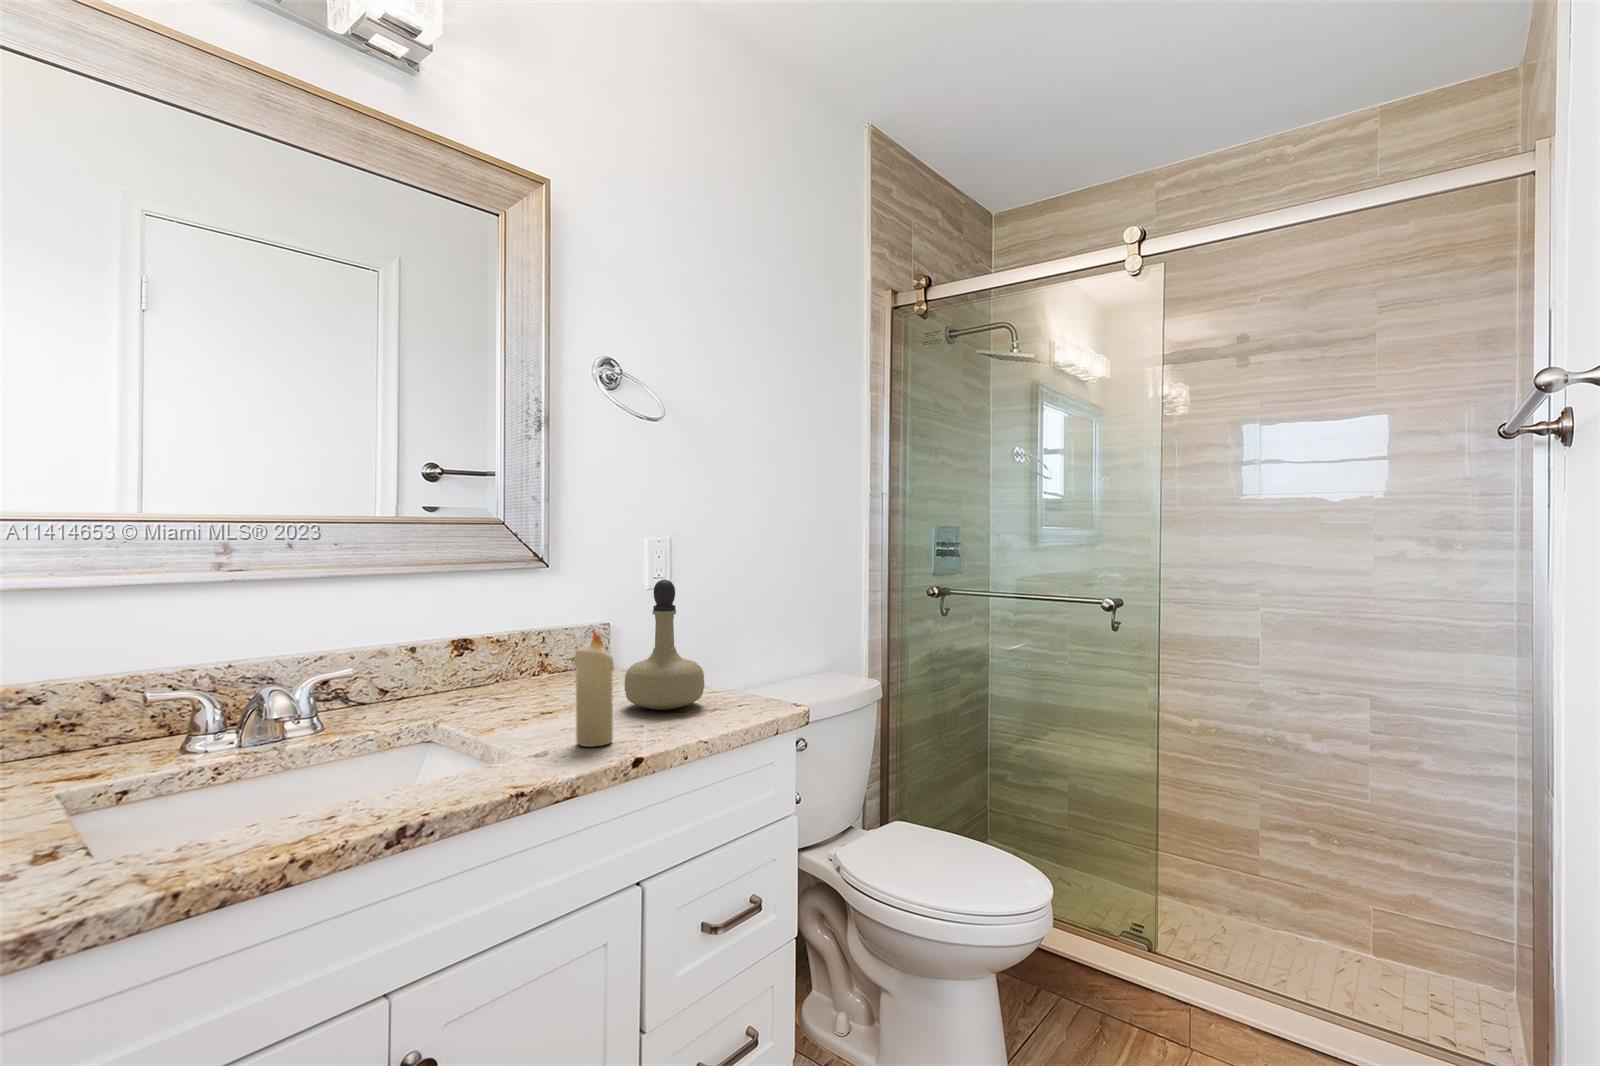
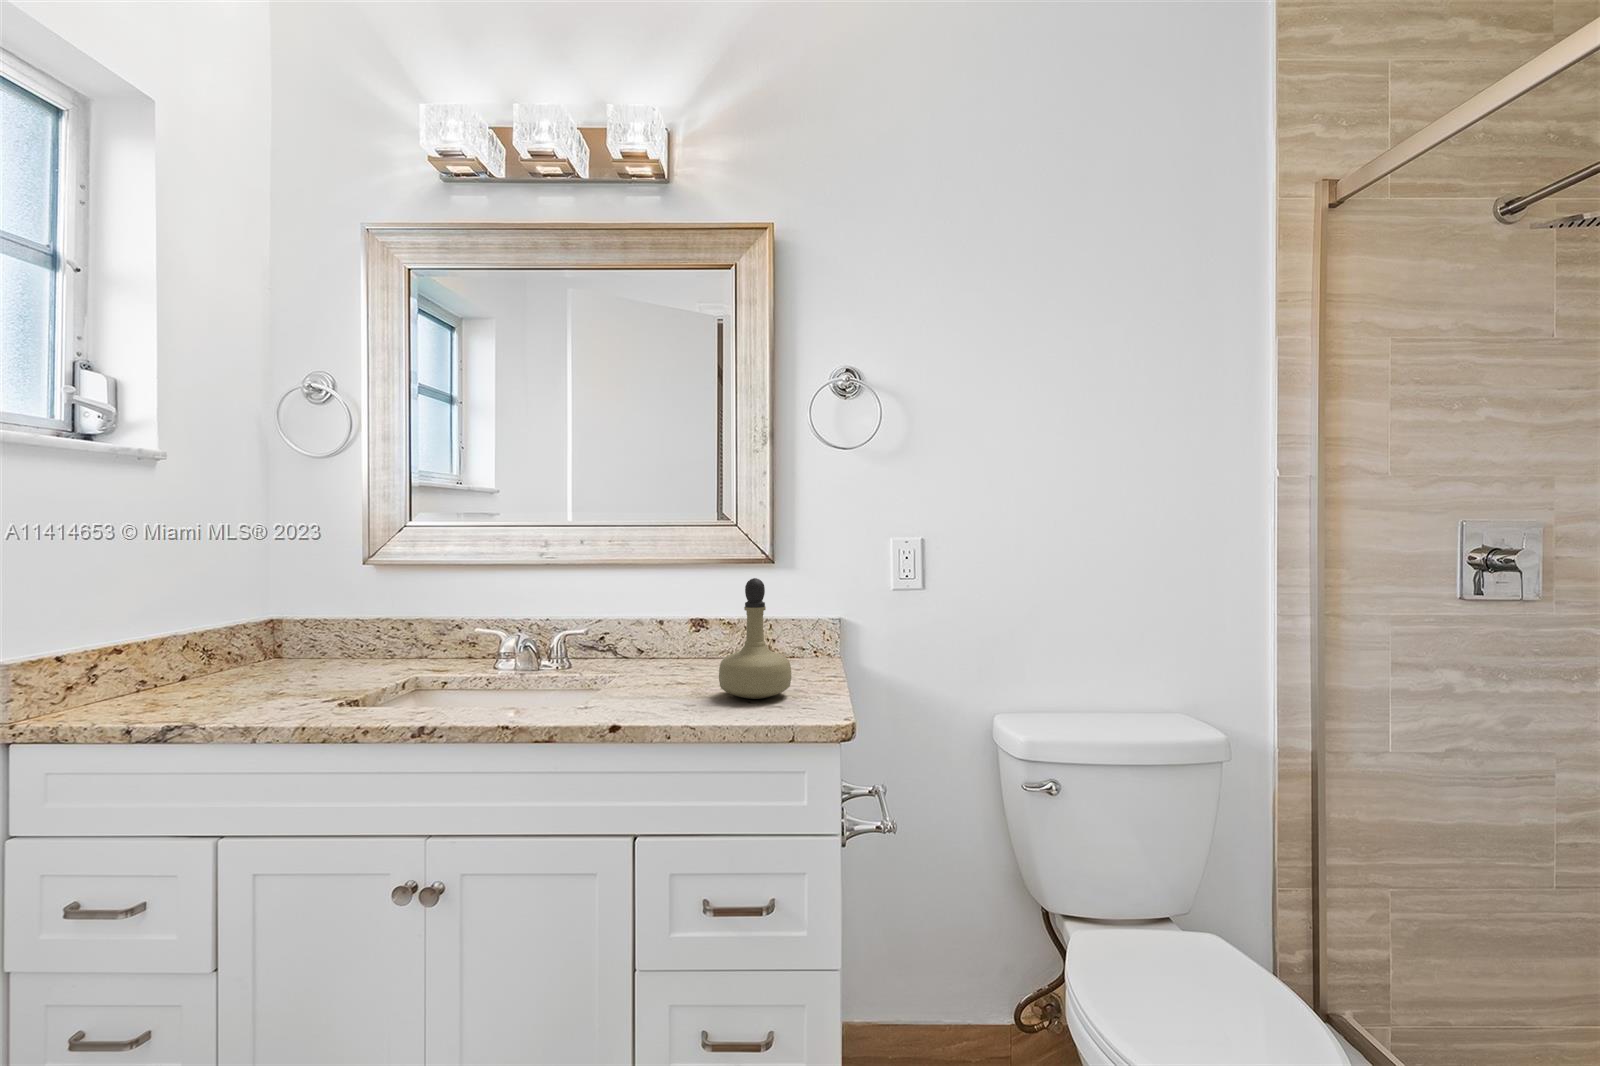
candle: present [574,629,614,747] -> none [613,614,644,711]

